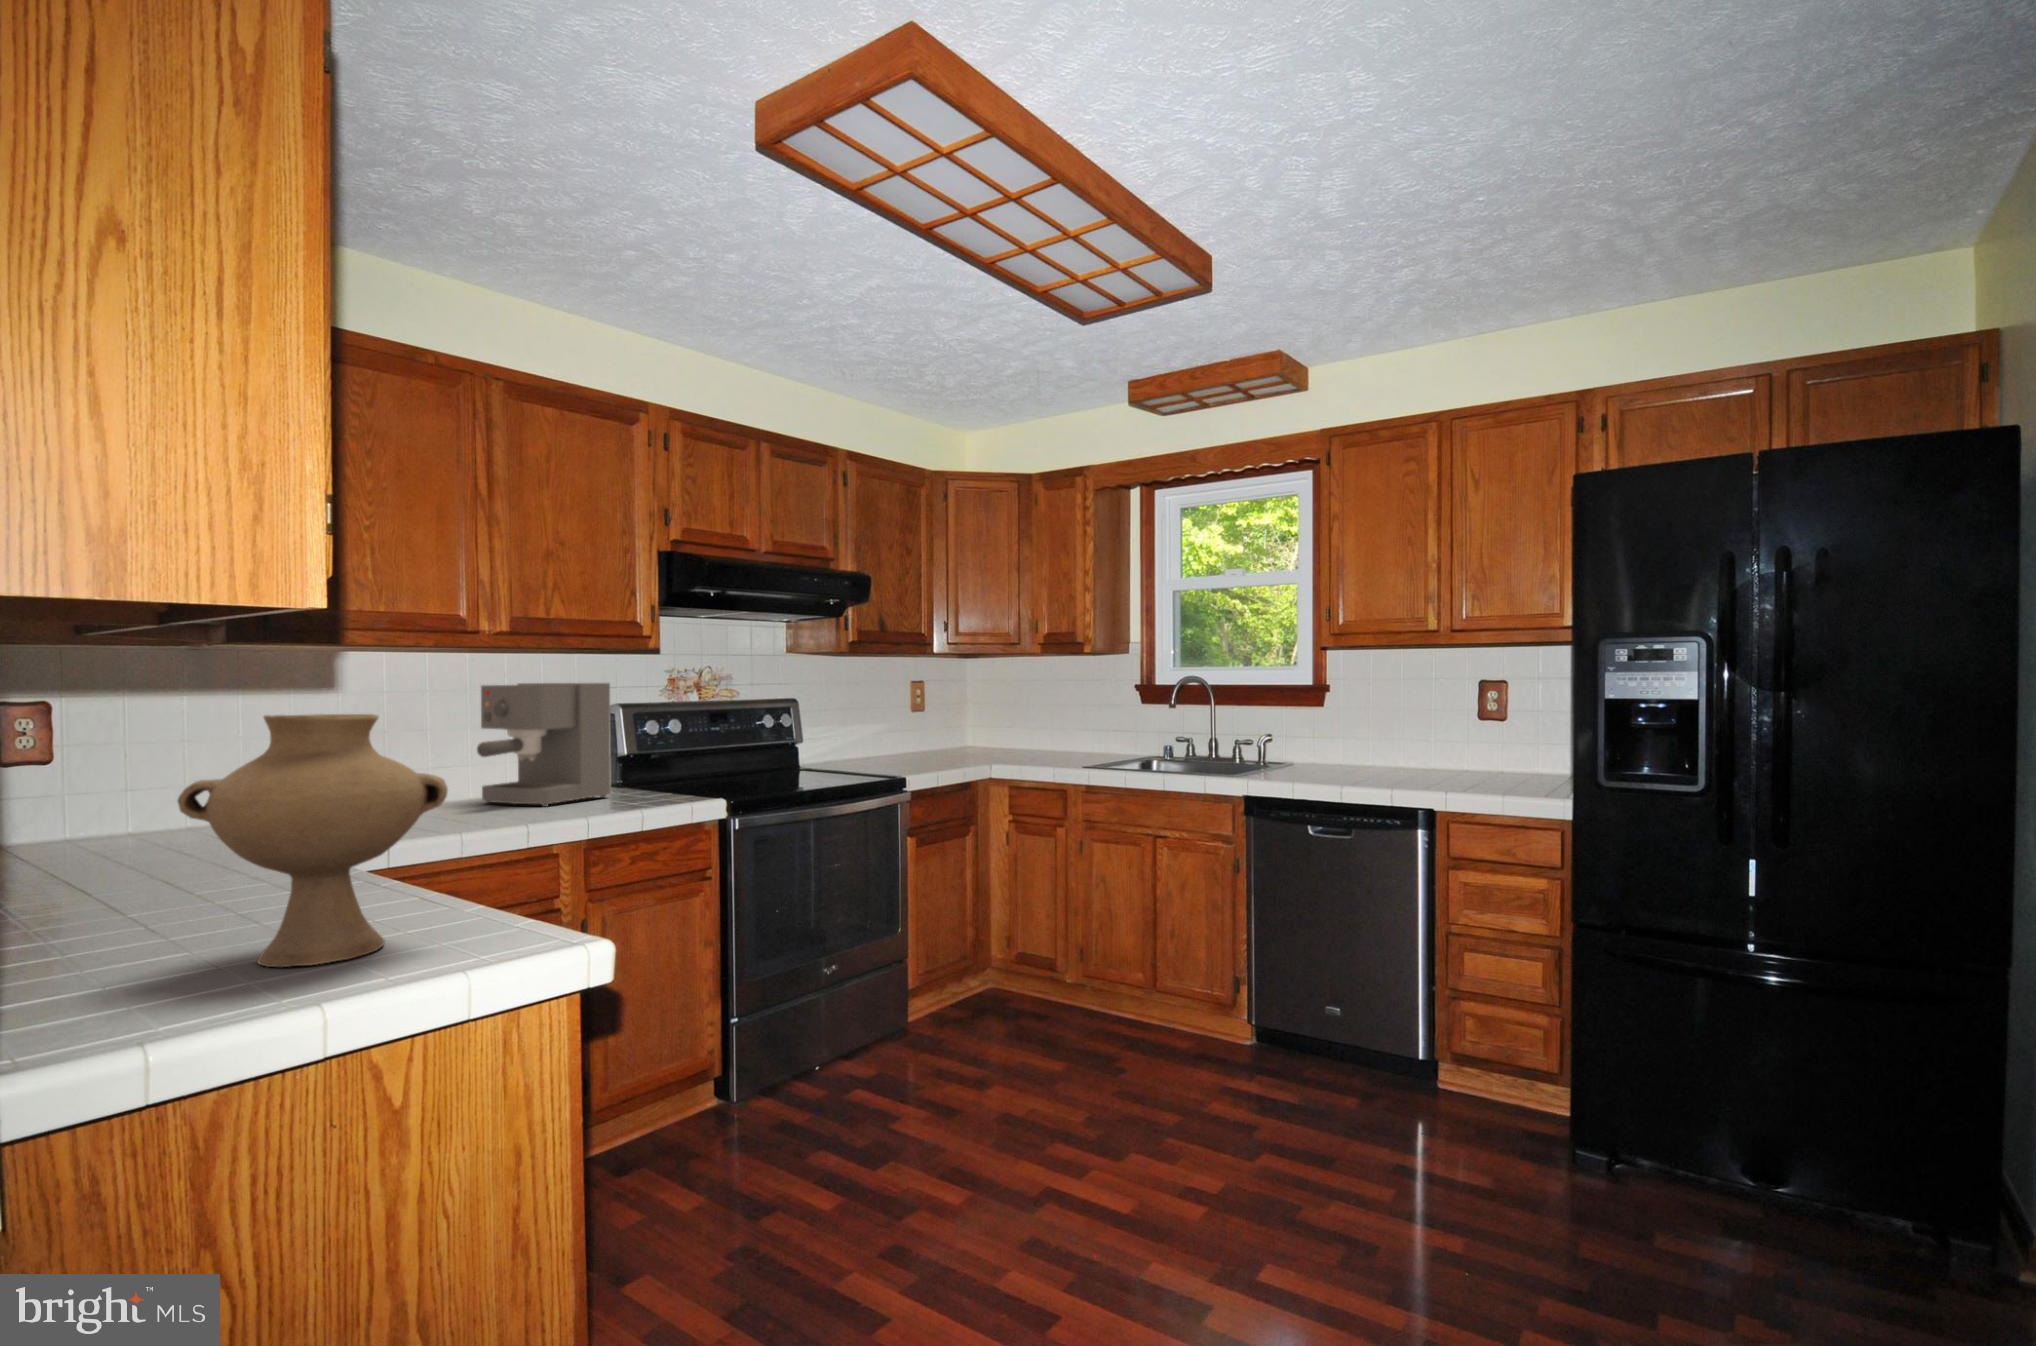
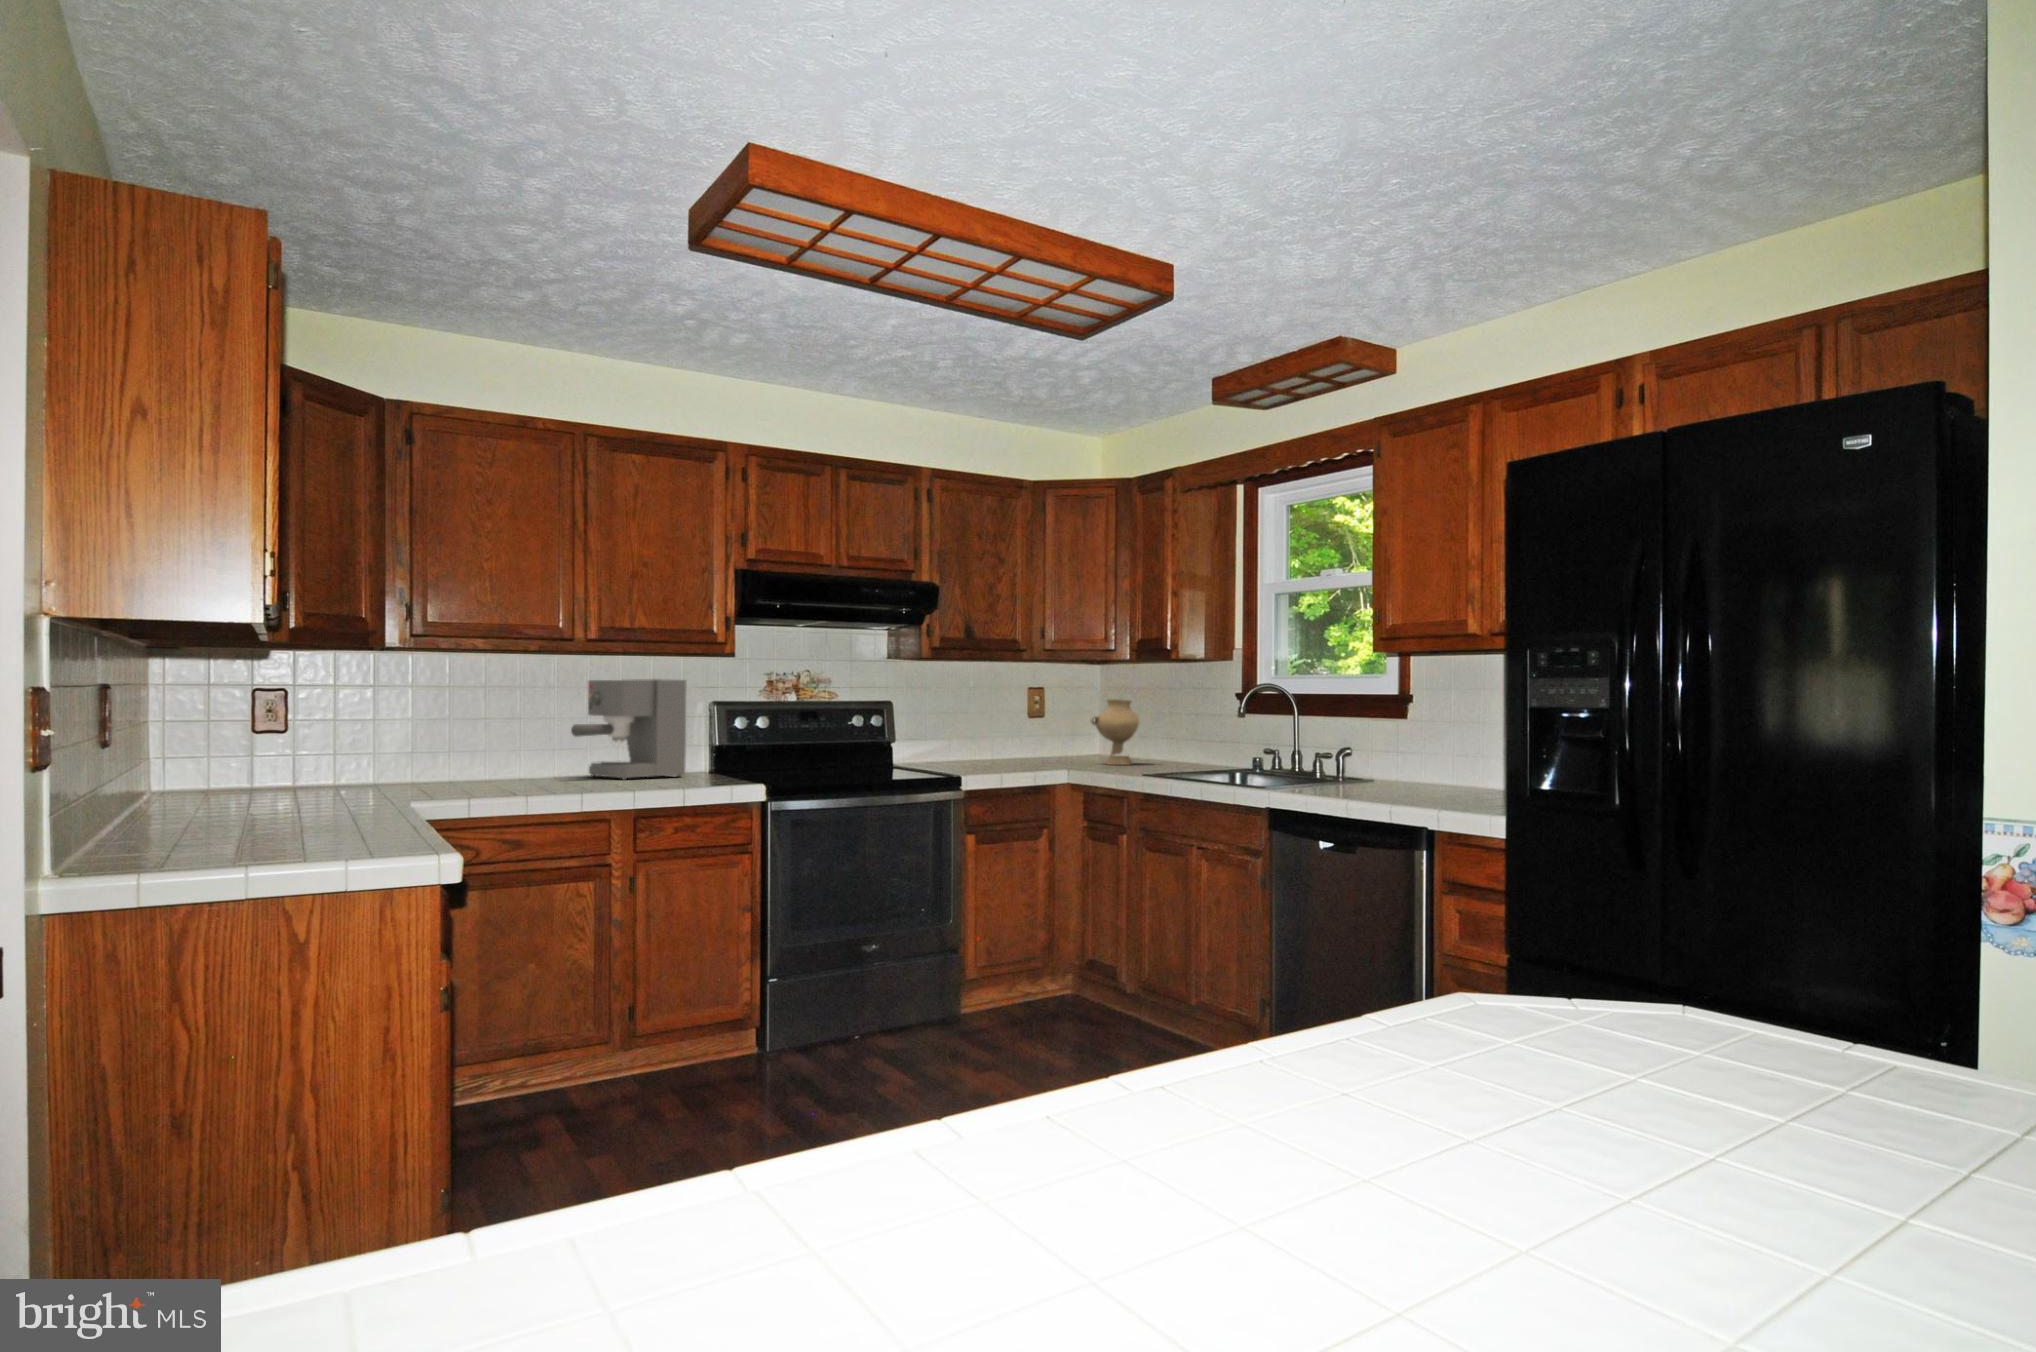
vase: present [178,714,448,967] -> present [1091,699,1139,765]

